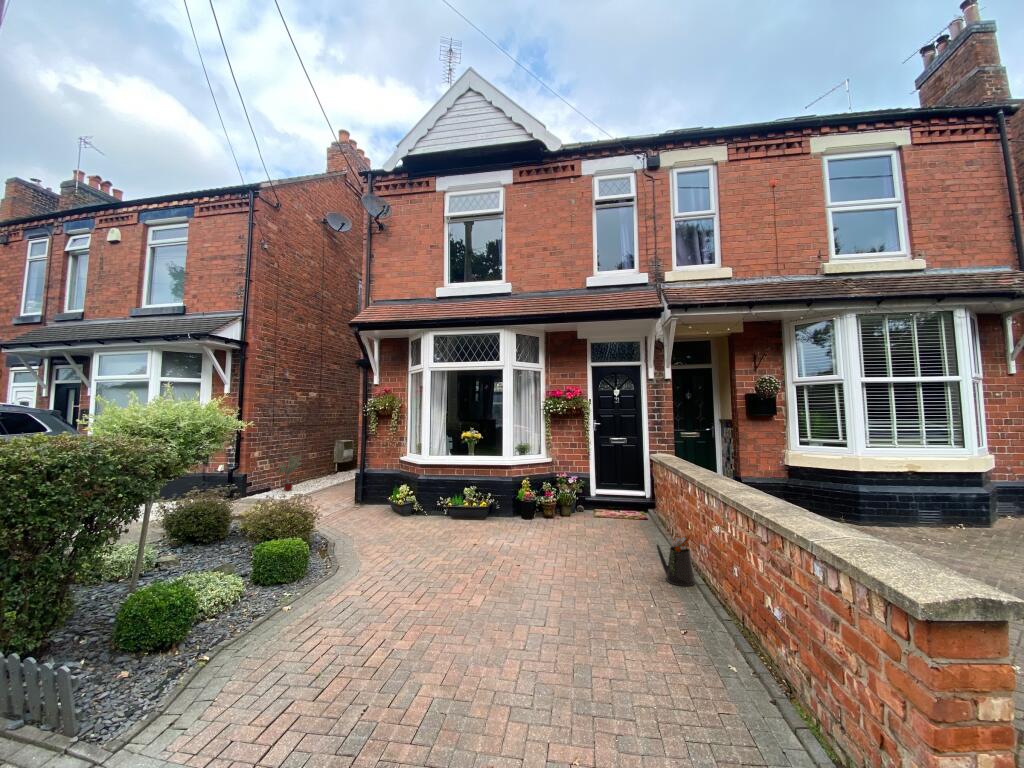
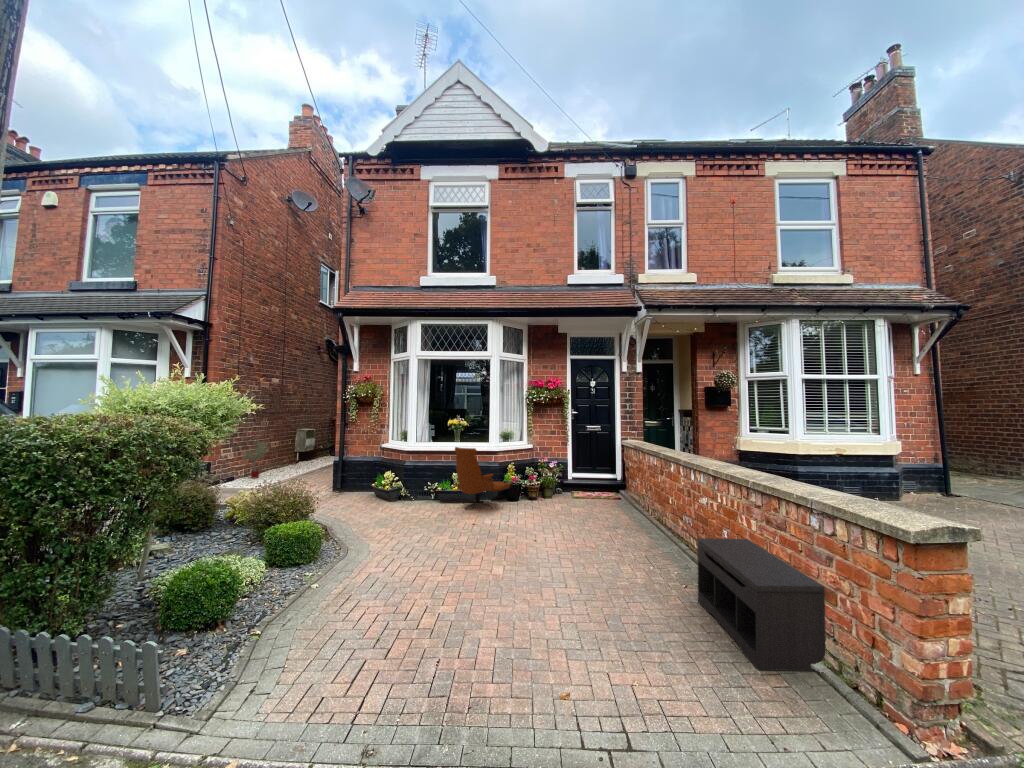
lounge chair: none [462,462,526,528] -> present [455,447,510,509]
watering can: present [657,534,696,586] -> none [649,506,689,553]
bench: none [686,575,821,755] -> present [697,539,826,671]

